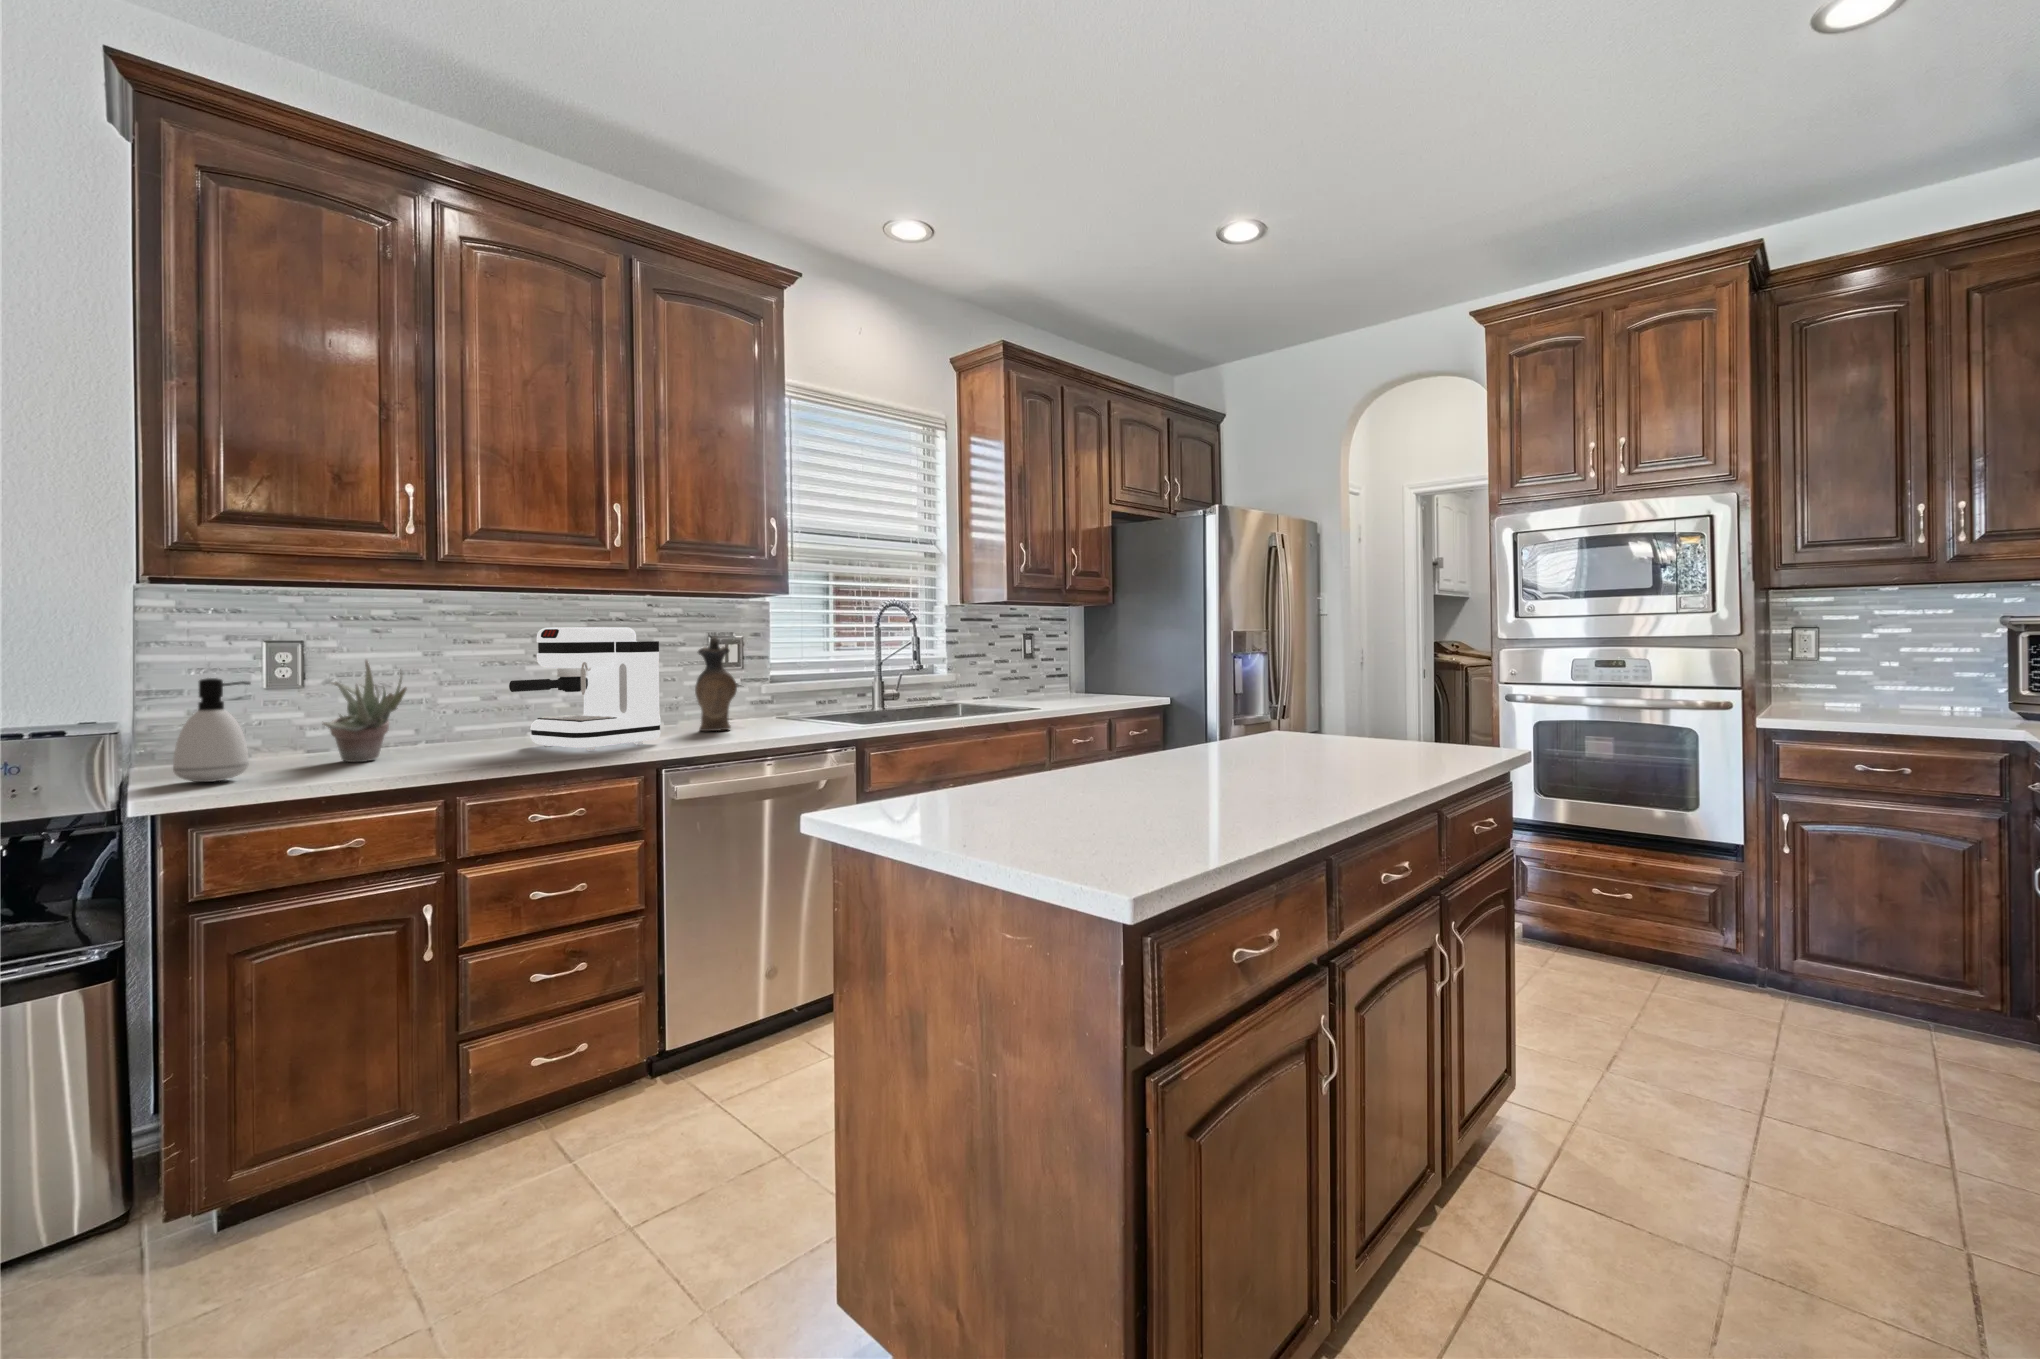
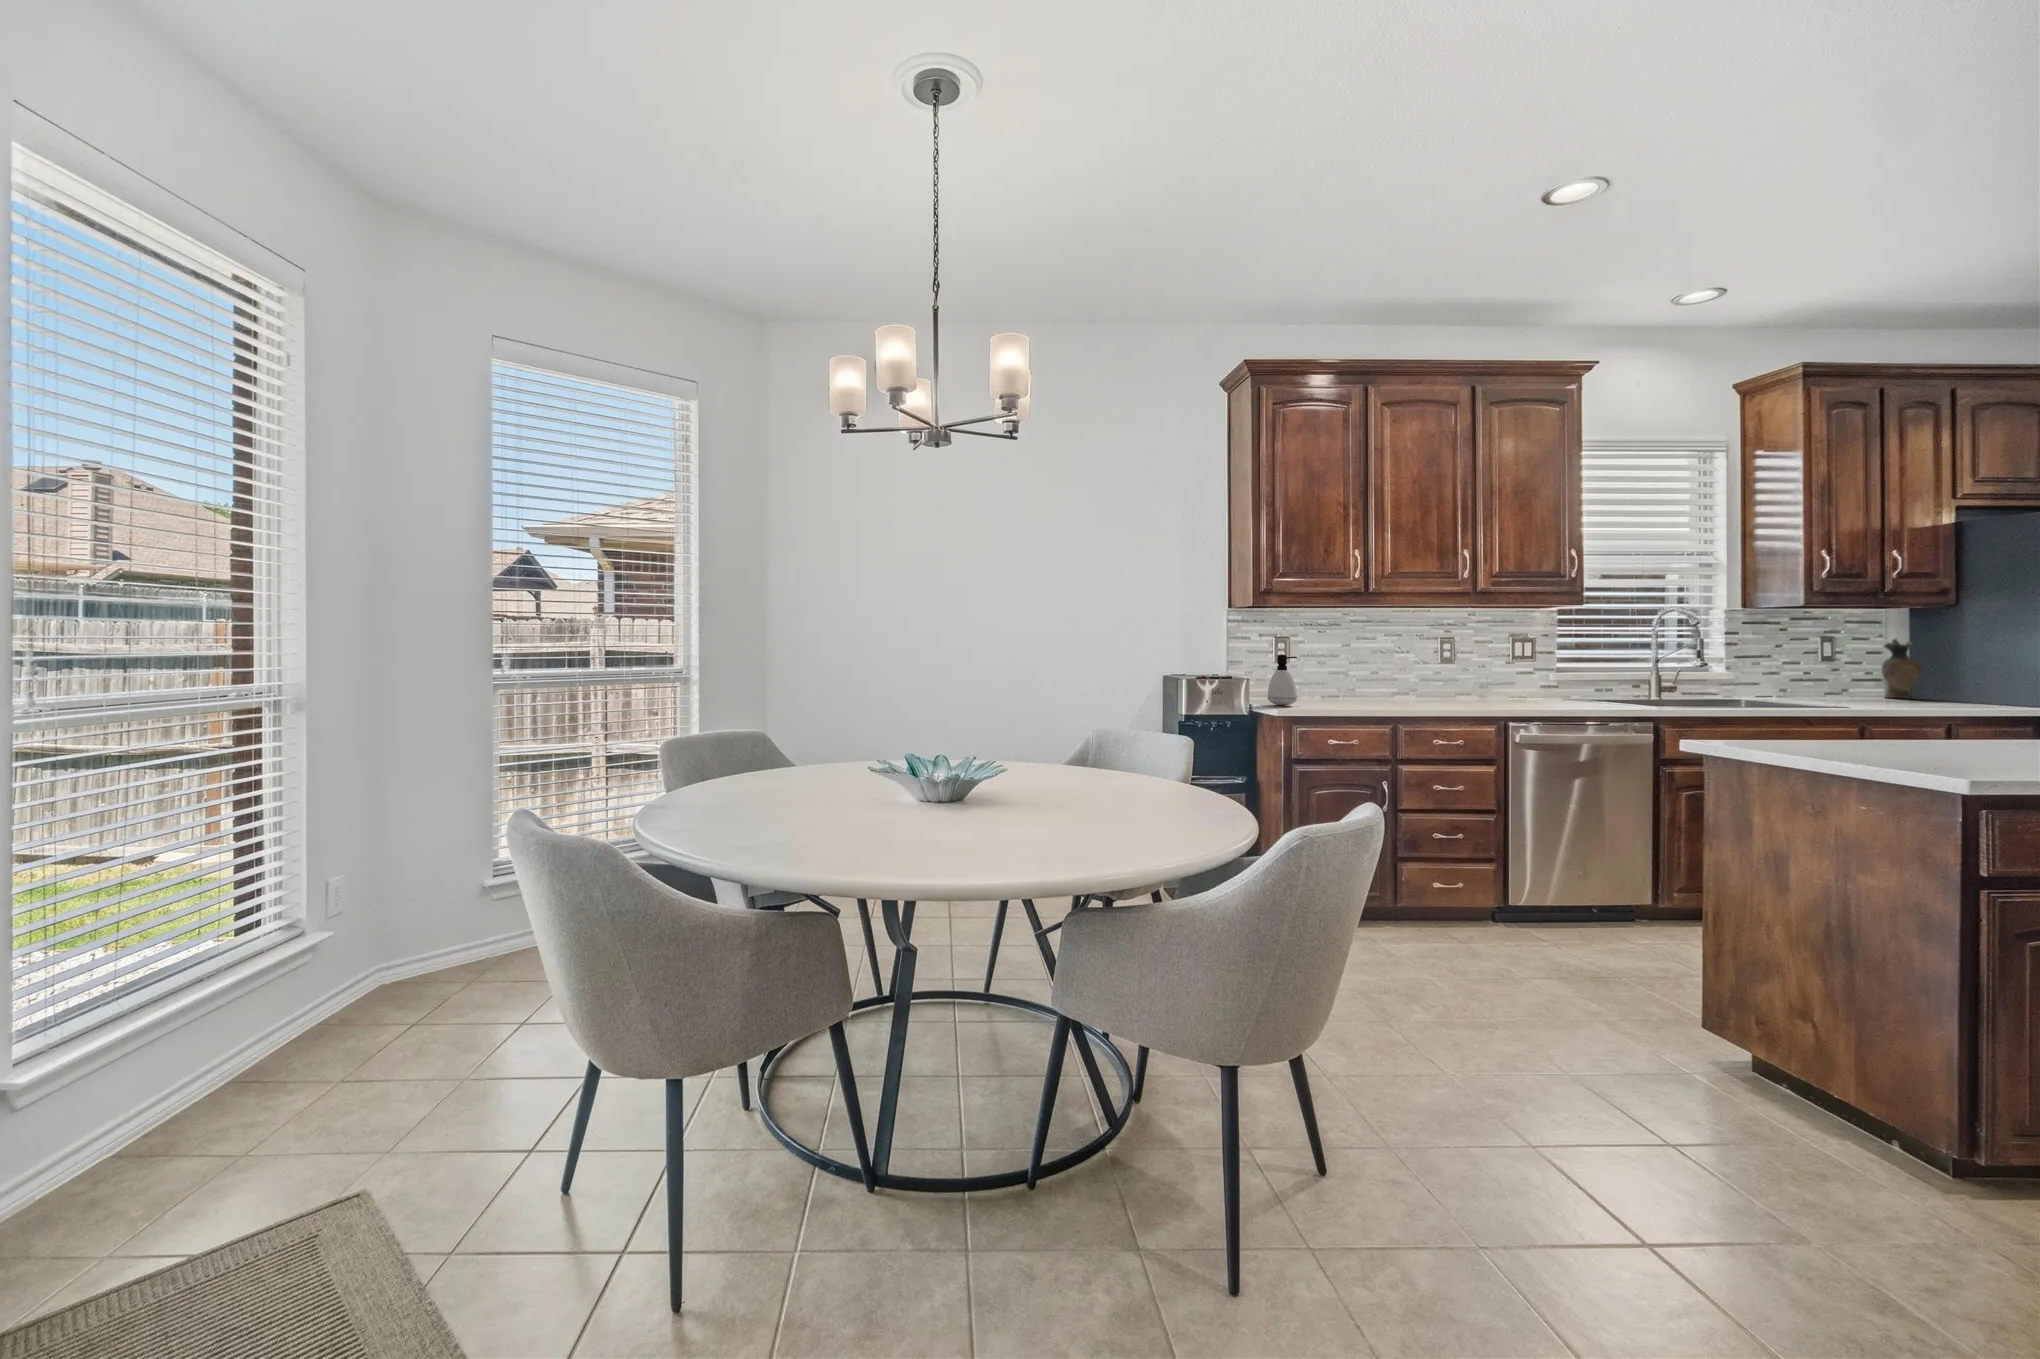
coffee maker: present [509,627,661,750] -> none [1408,630,1502,706]
ceramic pitcher: present [695,636,737,731] -> present [1882,638,1922,698]
succulent plant: present [323,660,407,762] -> none [1315,647,1356,703]

